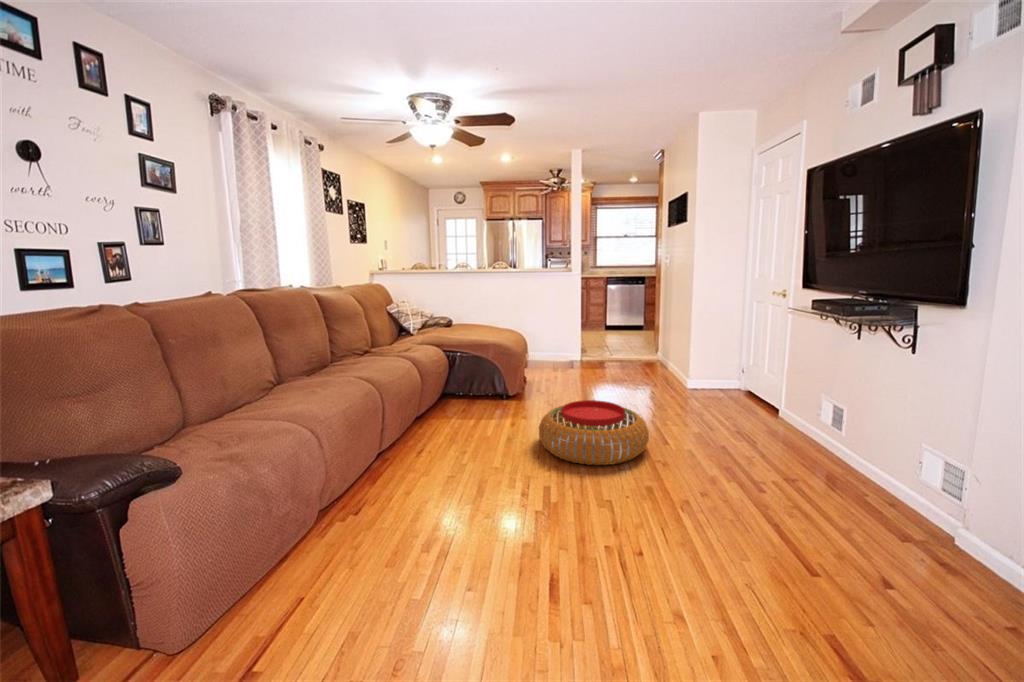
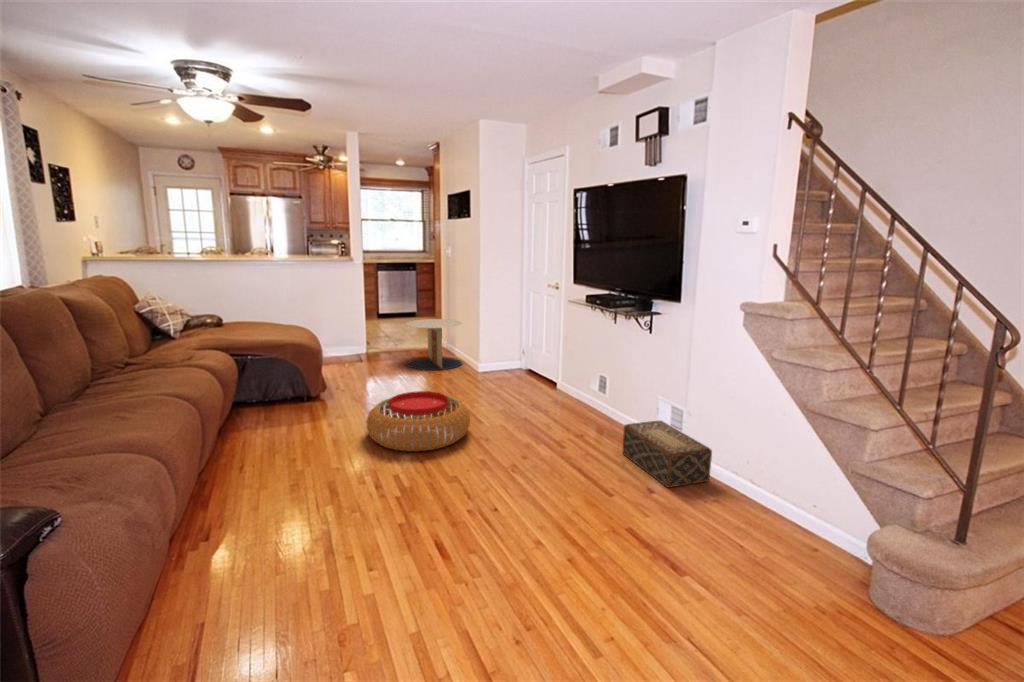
side table: none [614,329,674,382] -> present [406,319,462,370]
woven basket: none [851,477,1017,596] -> present [623,421,712,488]

